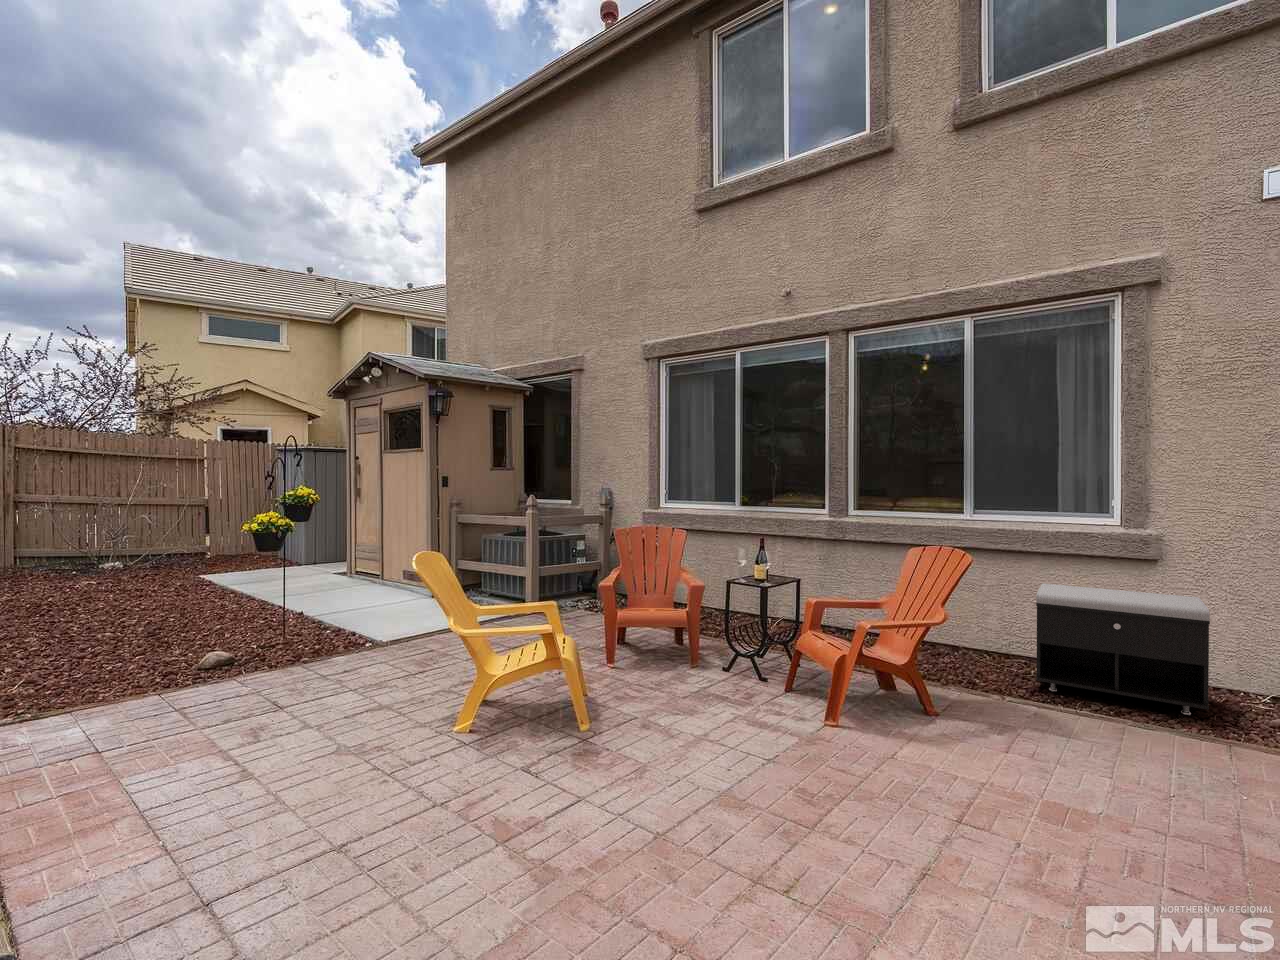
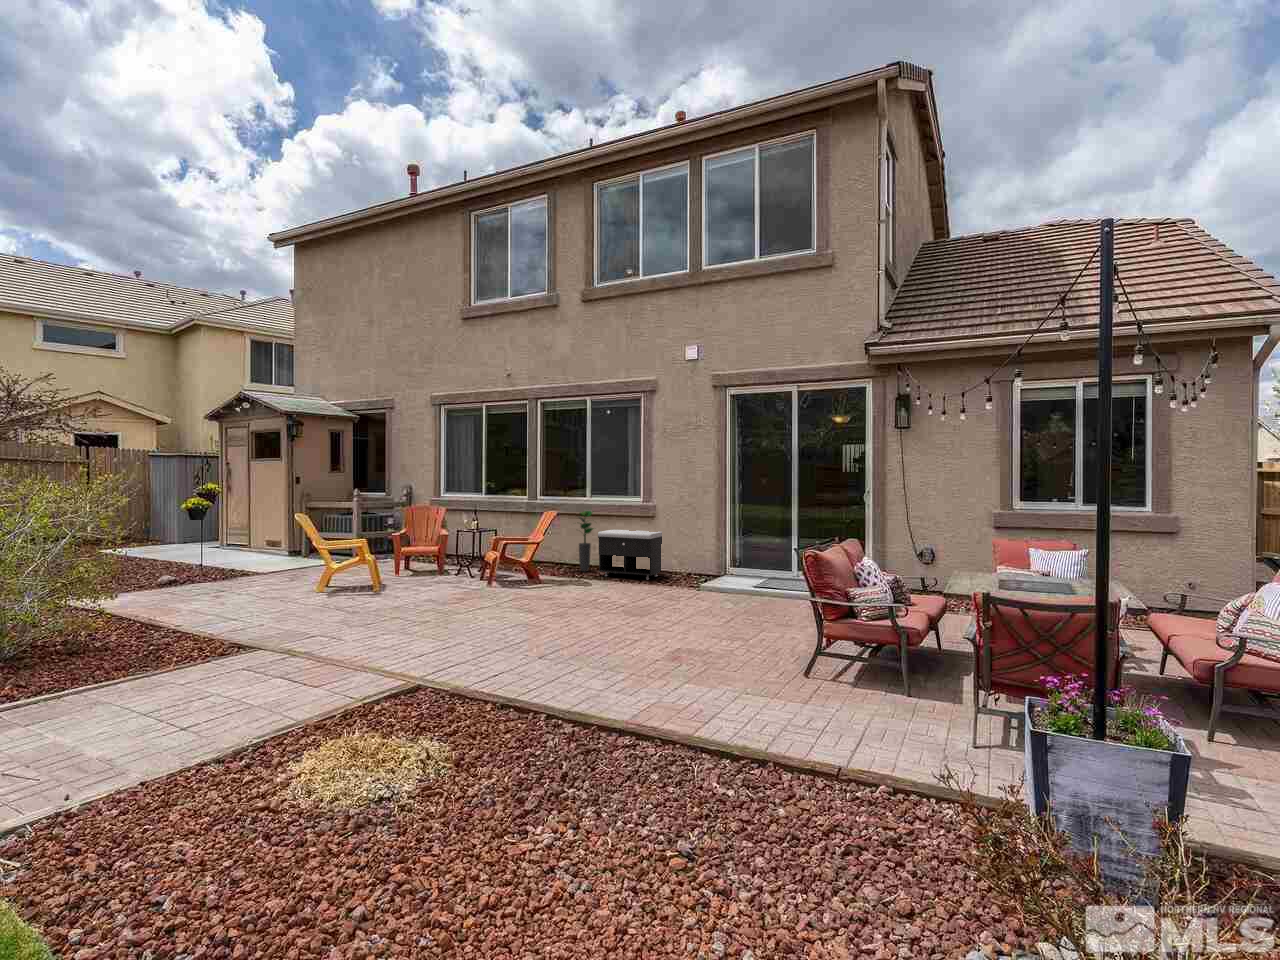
potted plant: none [944,540,1008,669] -> present [579,511,593,572]

